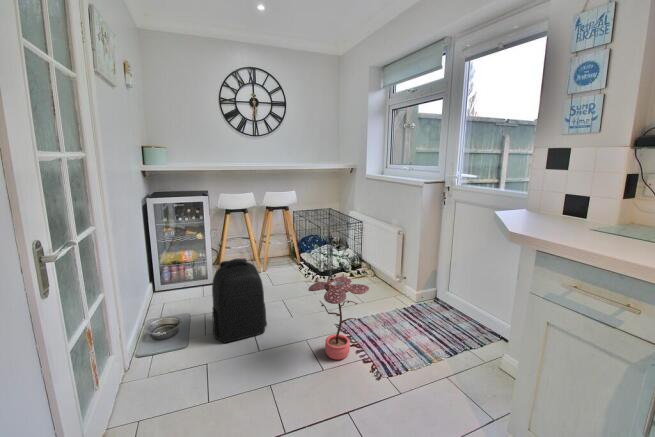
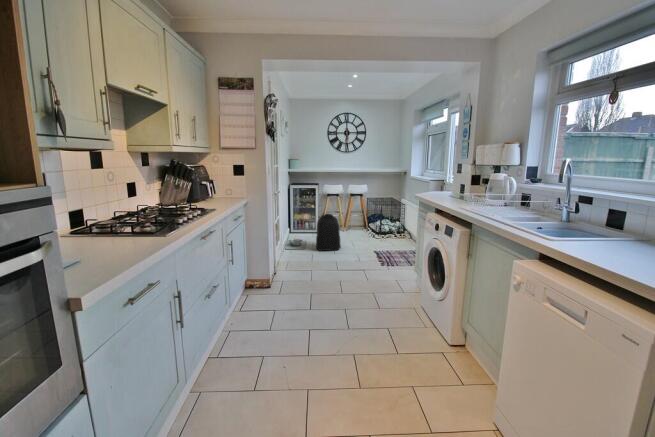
potted plant: present [308,277,369,360] -> none [357,224,384,260]

